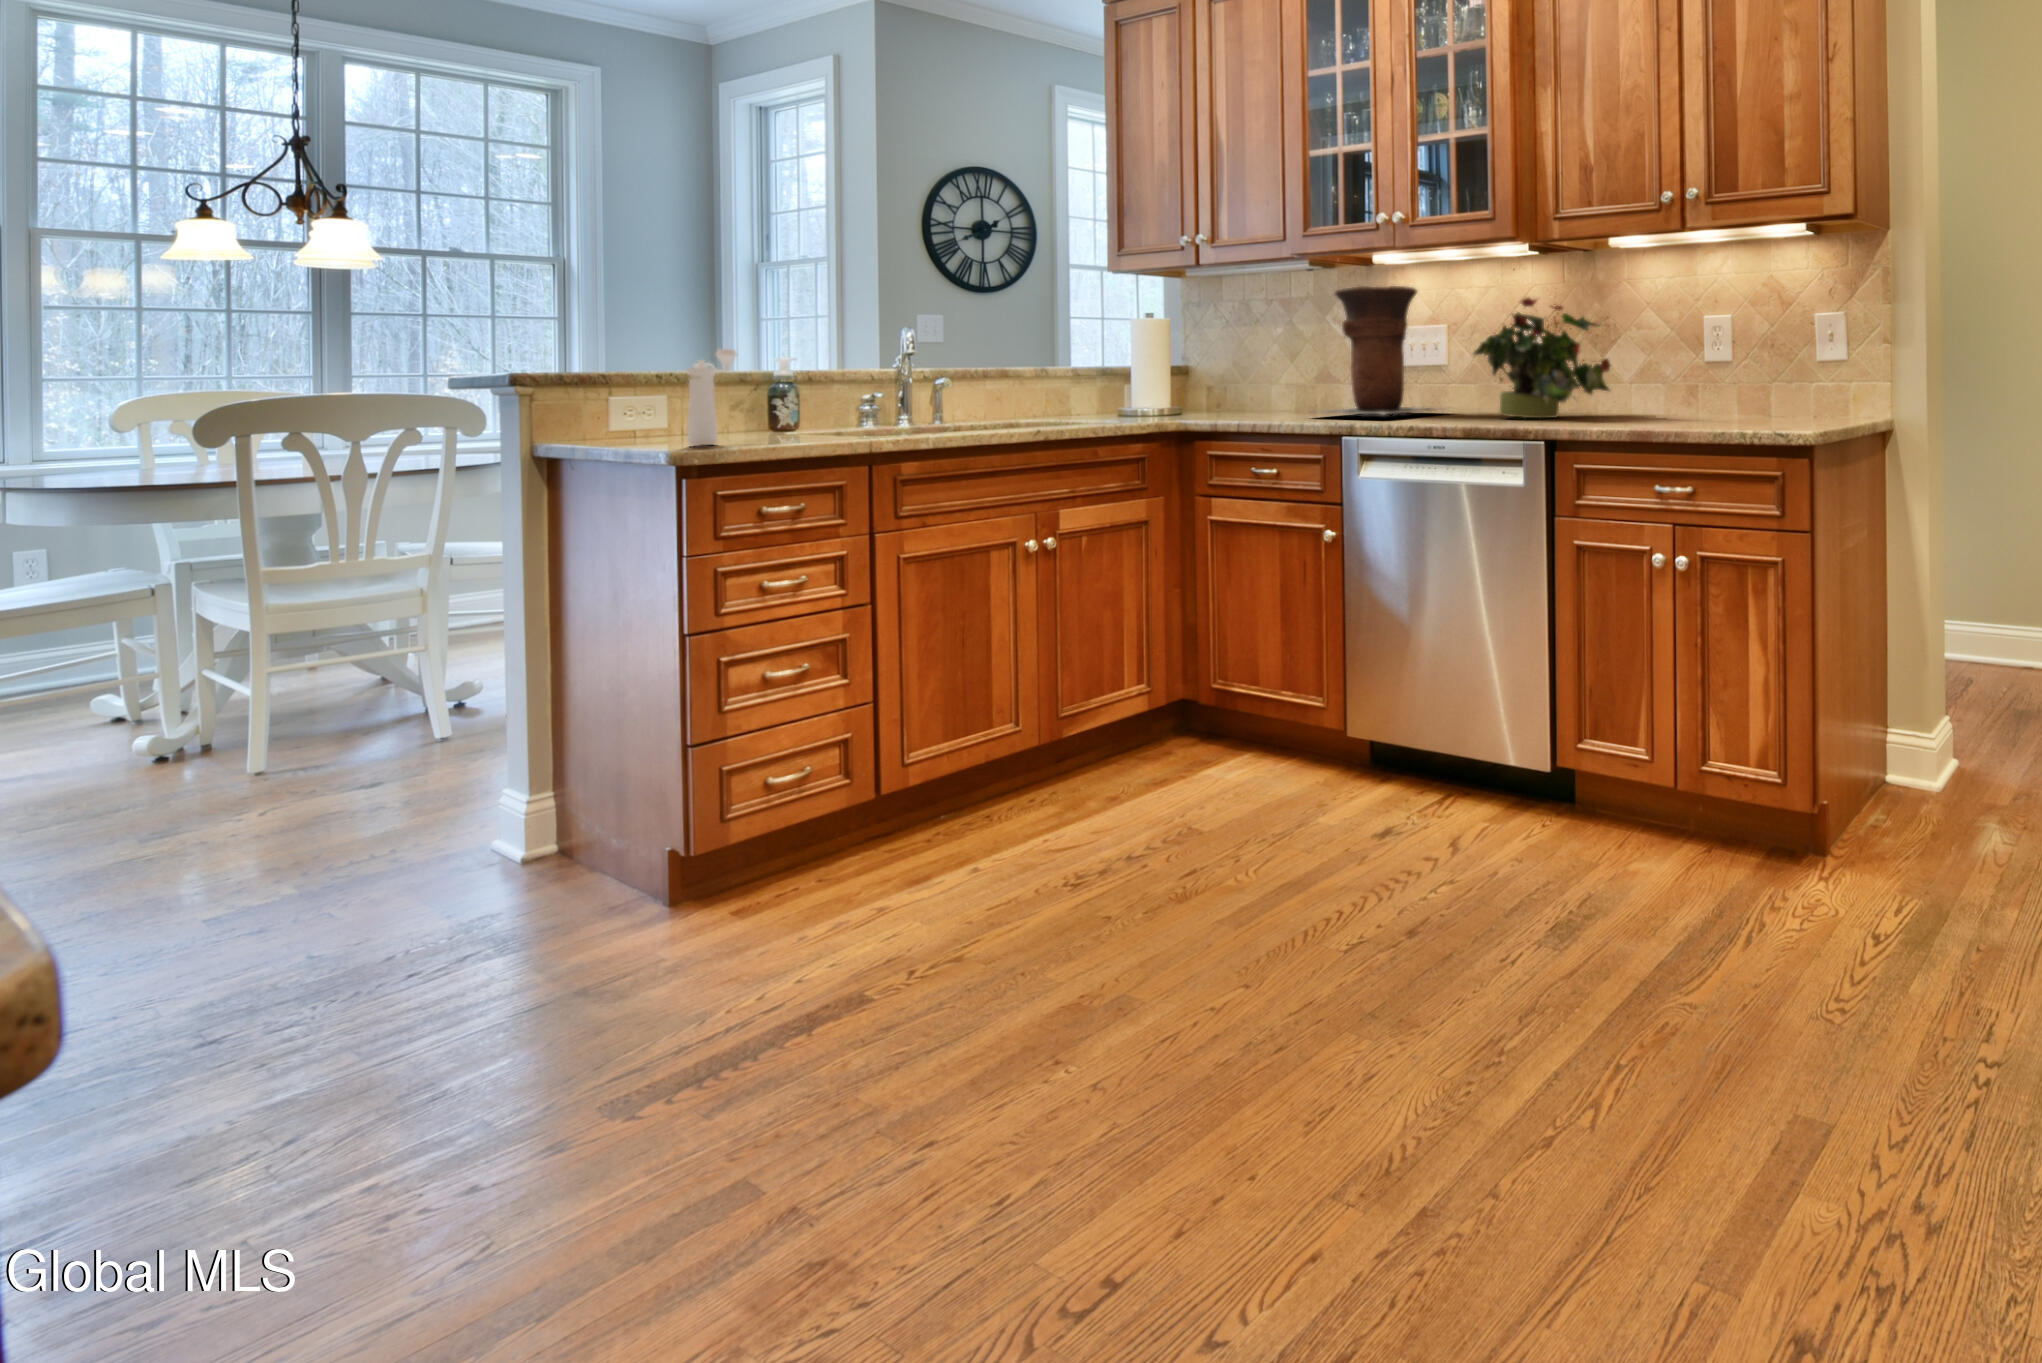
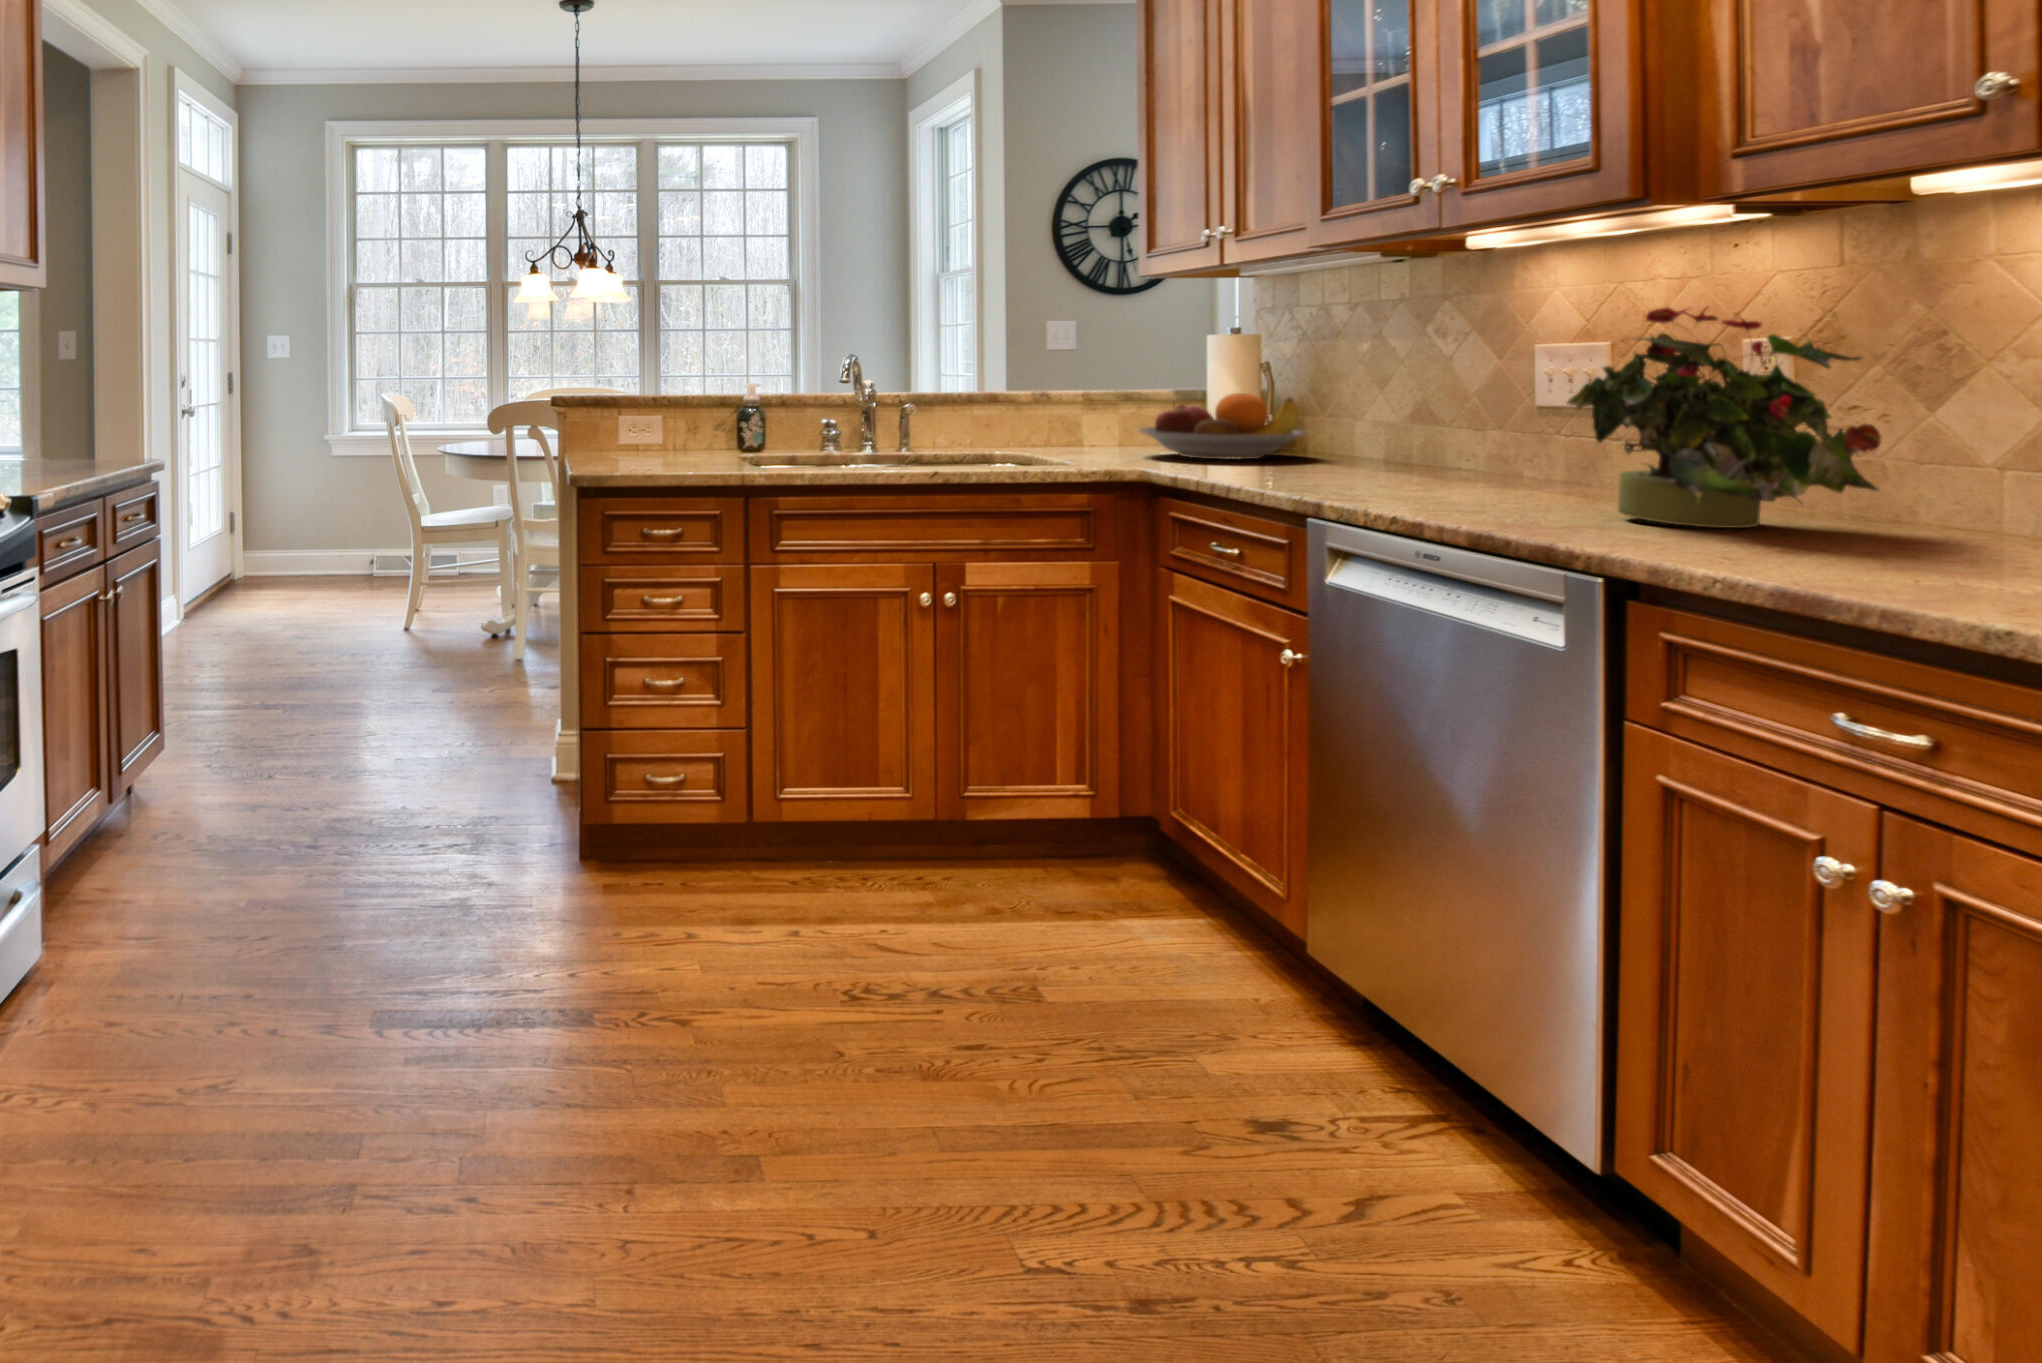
vase: present [1322,286,1434,414] -> none [1305,290,1589,490]
pepper mill: present [687,349,737,446] -> none [657,371,709,459]
fruit bowl: none [1135,363,1254,414] -> present [1139,393,1306,460]

